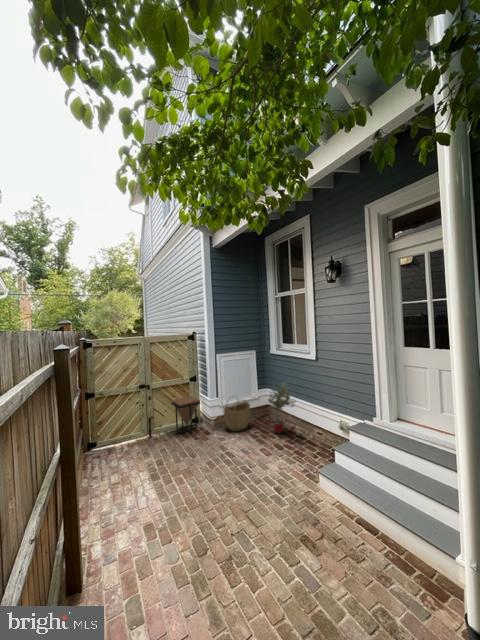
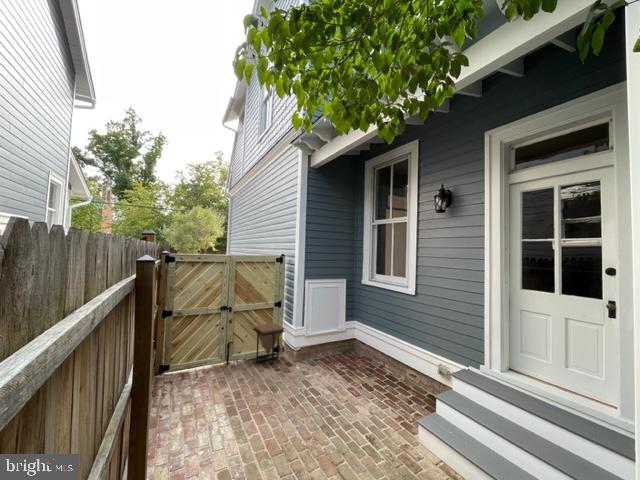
potted tree: present [268,381,296,433] -> none [356,314,389,372]
woven basket: present [223,400,251,431] -> none [308,326,338,365]

